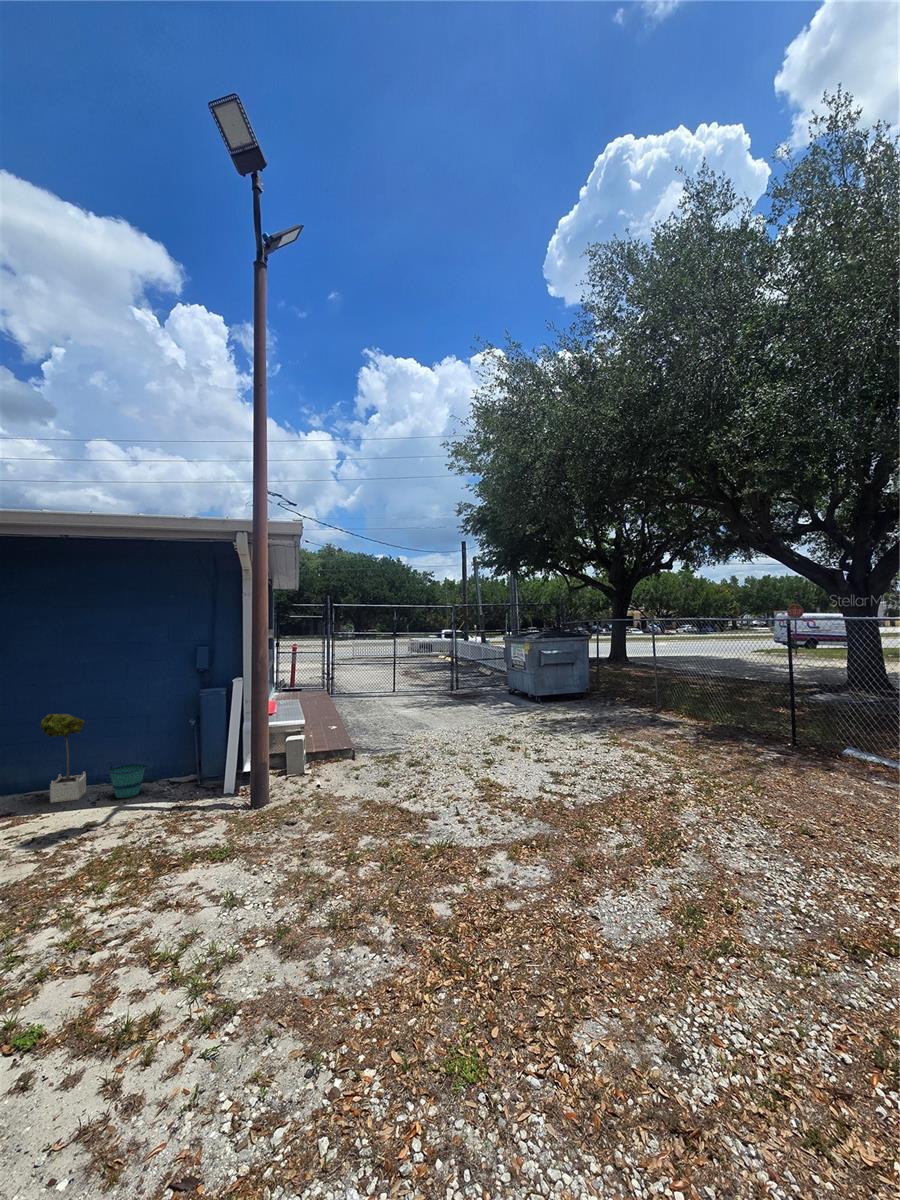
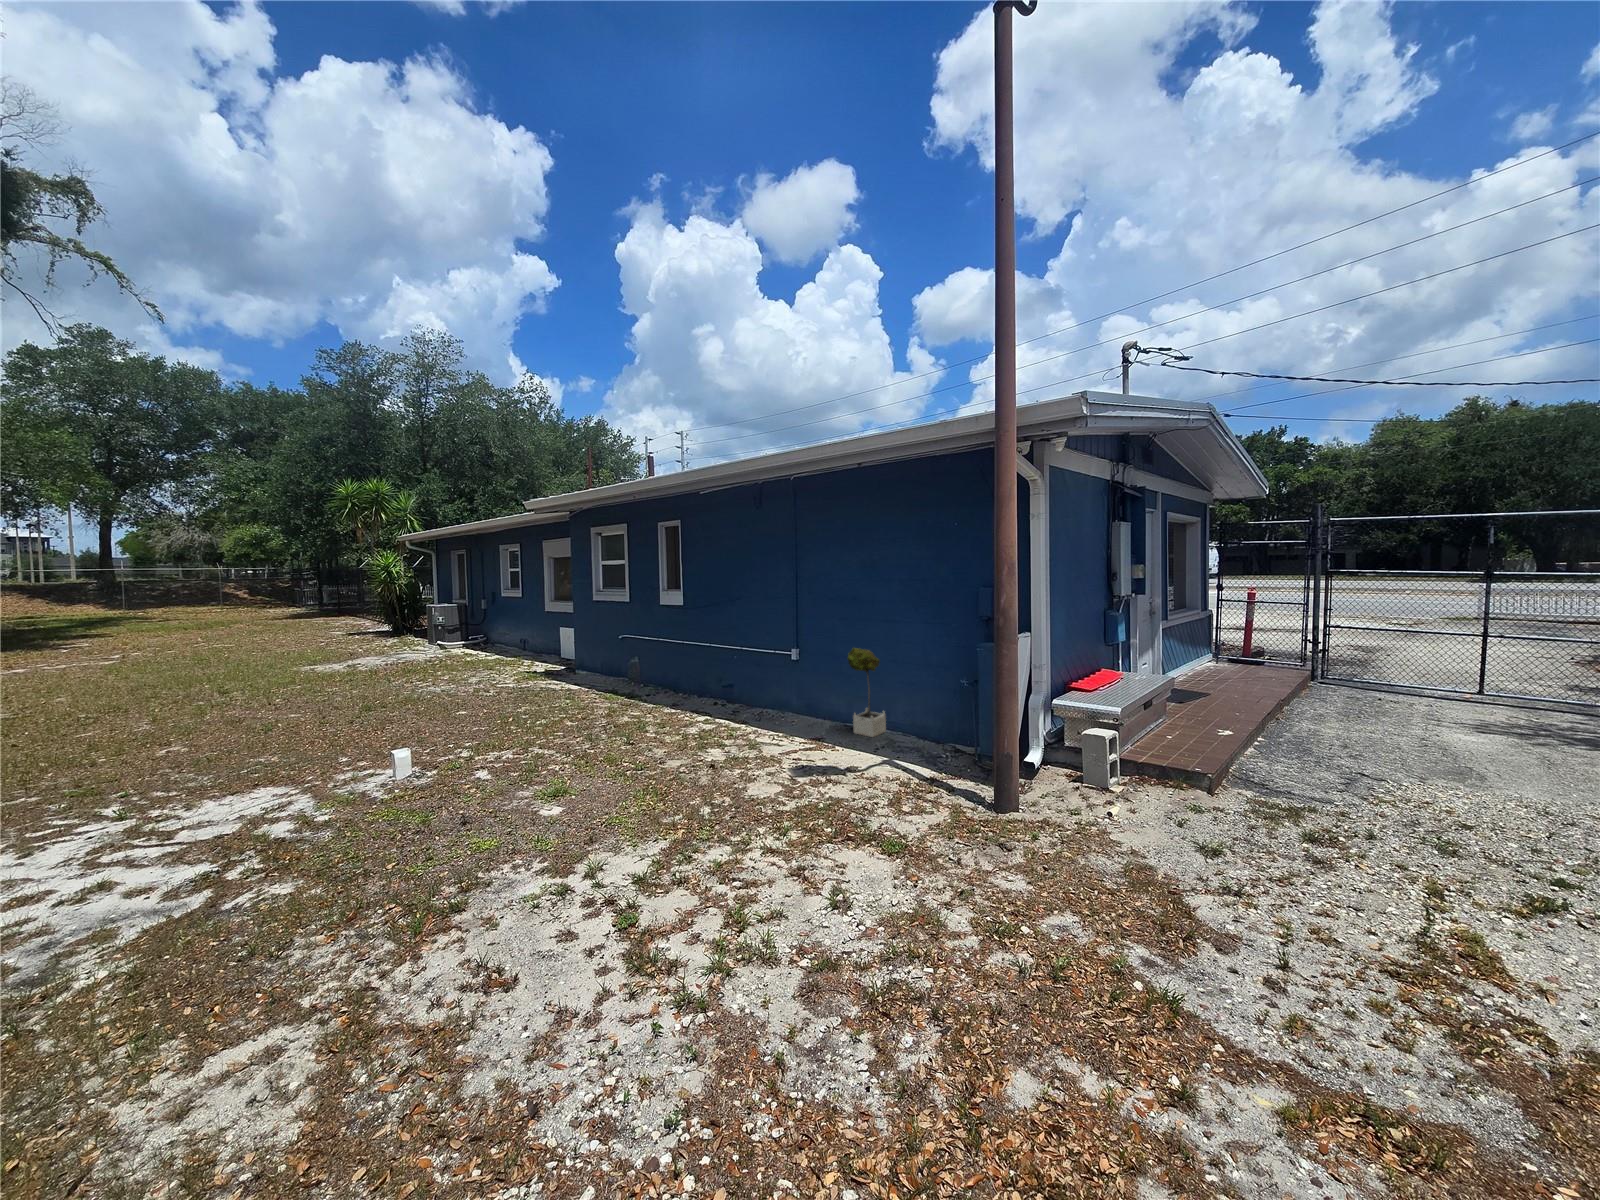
bucket: present [109,763,149,798] -> none [893,711,934,750]

